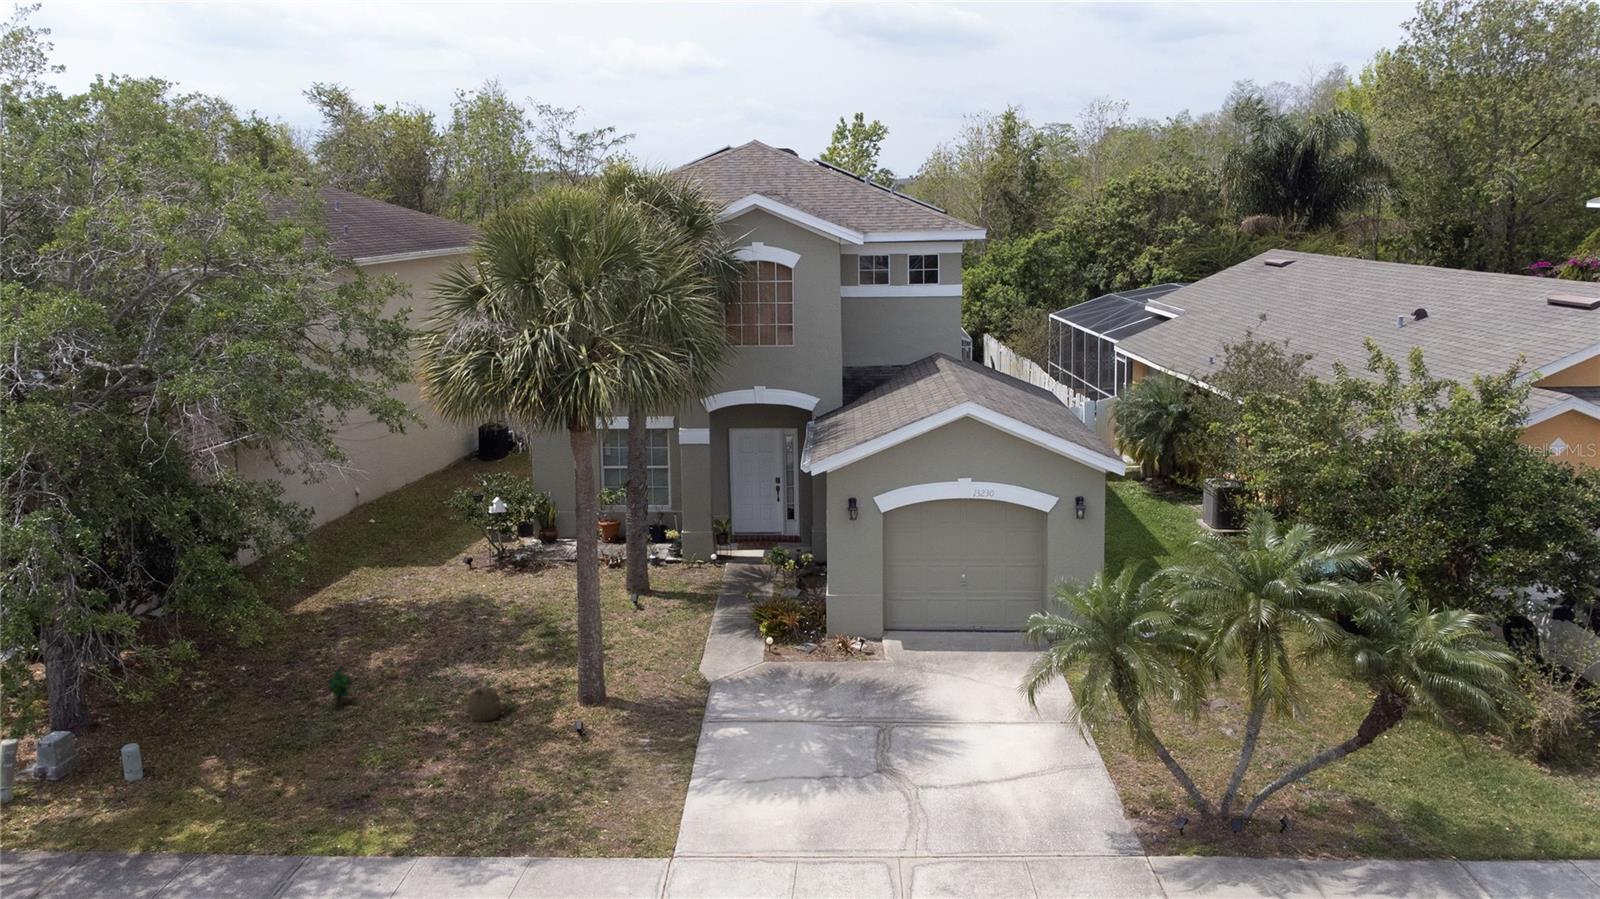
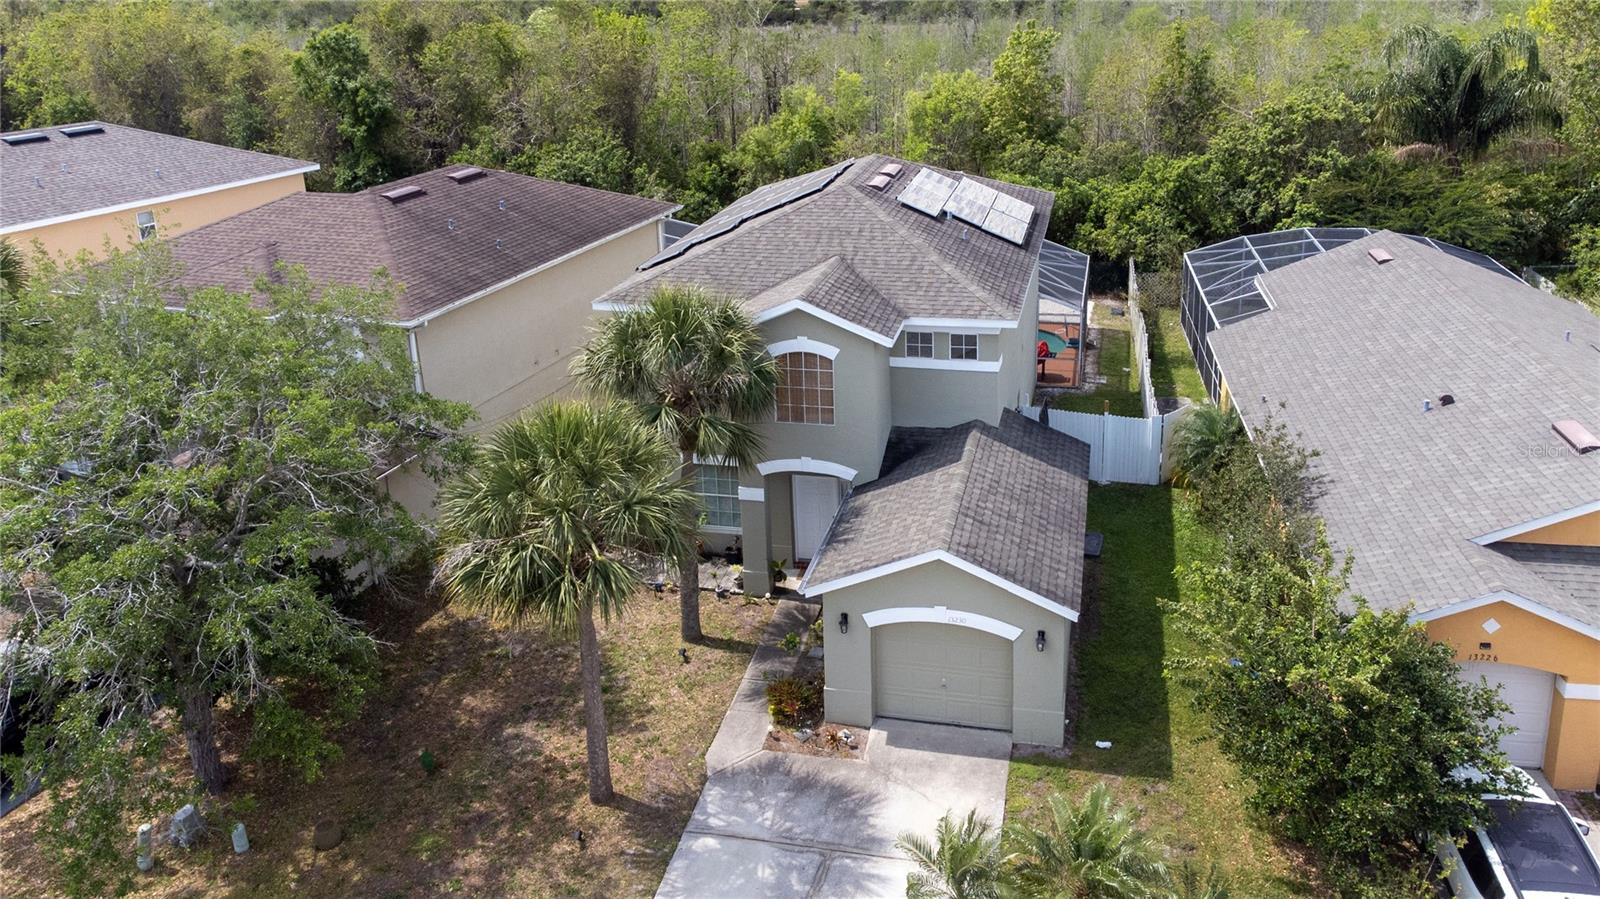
woven basket: present [468,687,501,722] -> present [313,819,342,850]

